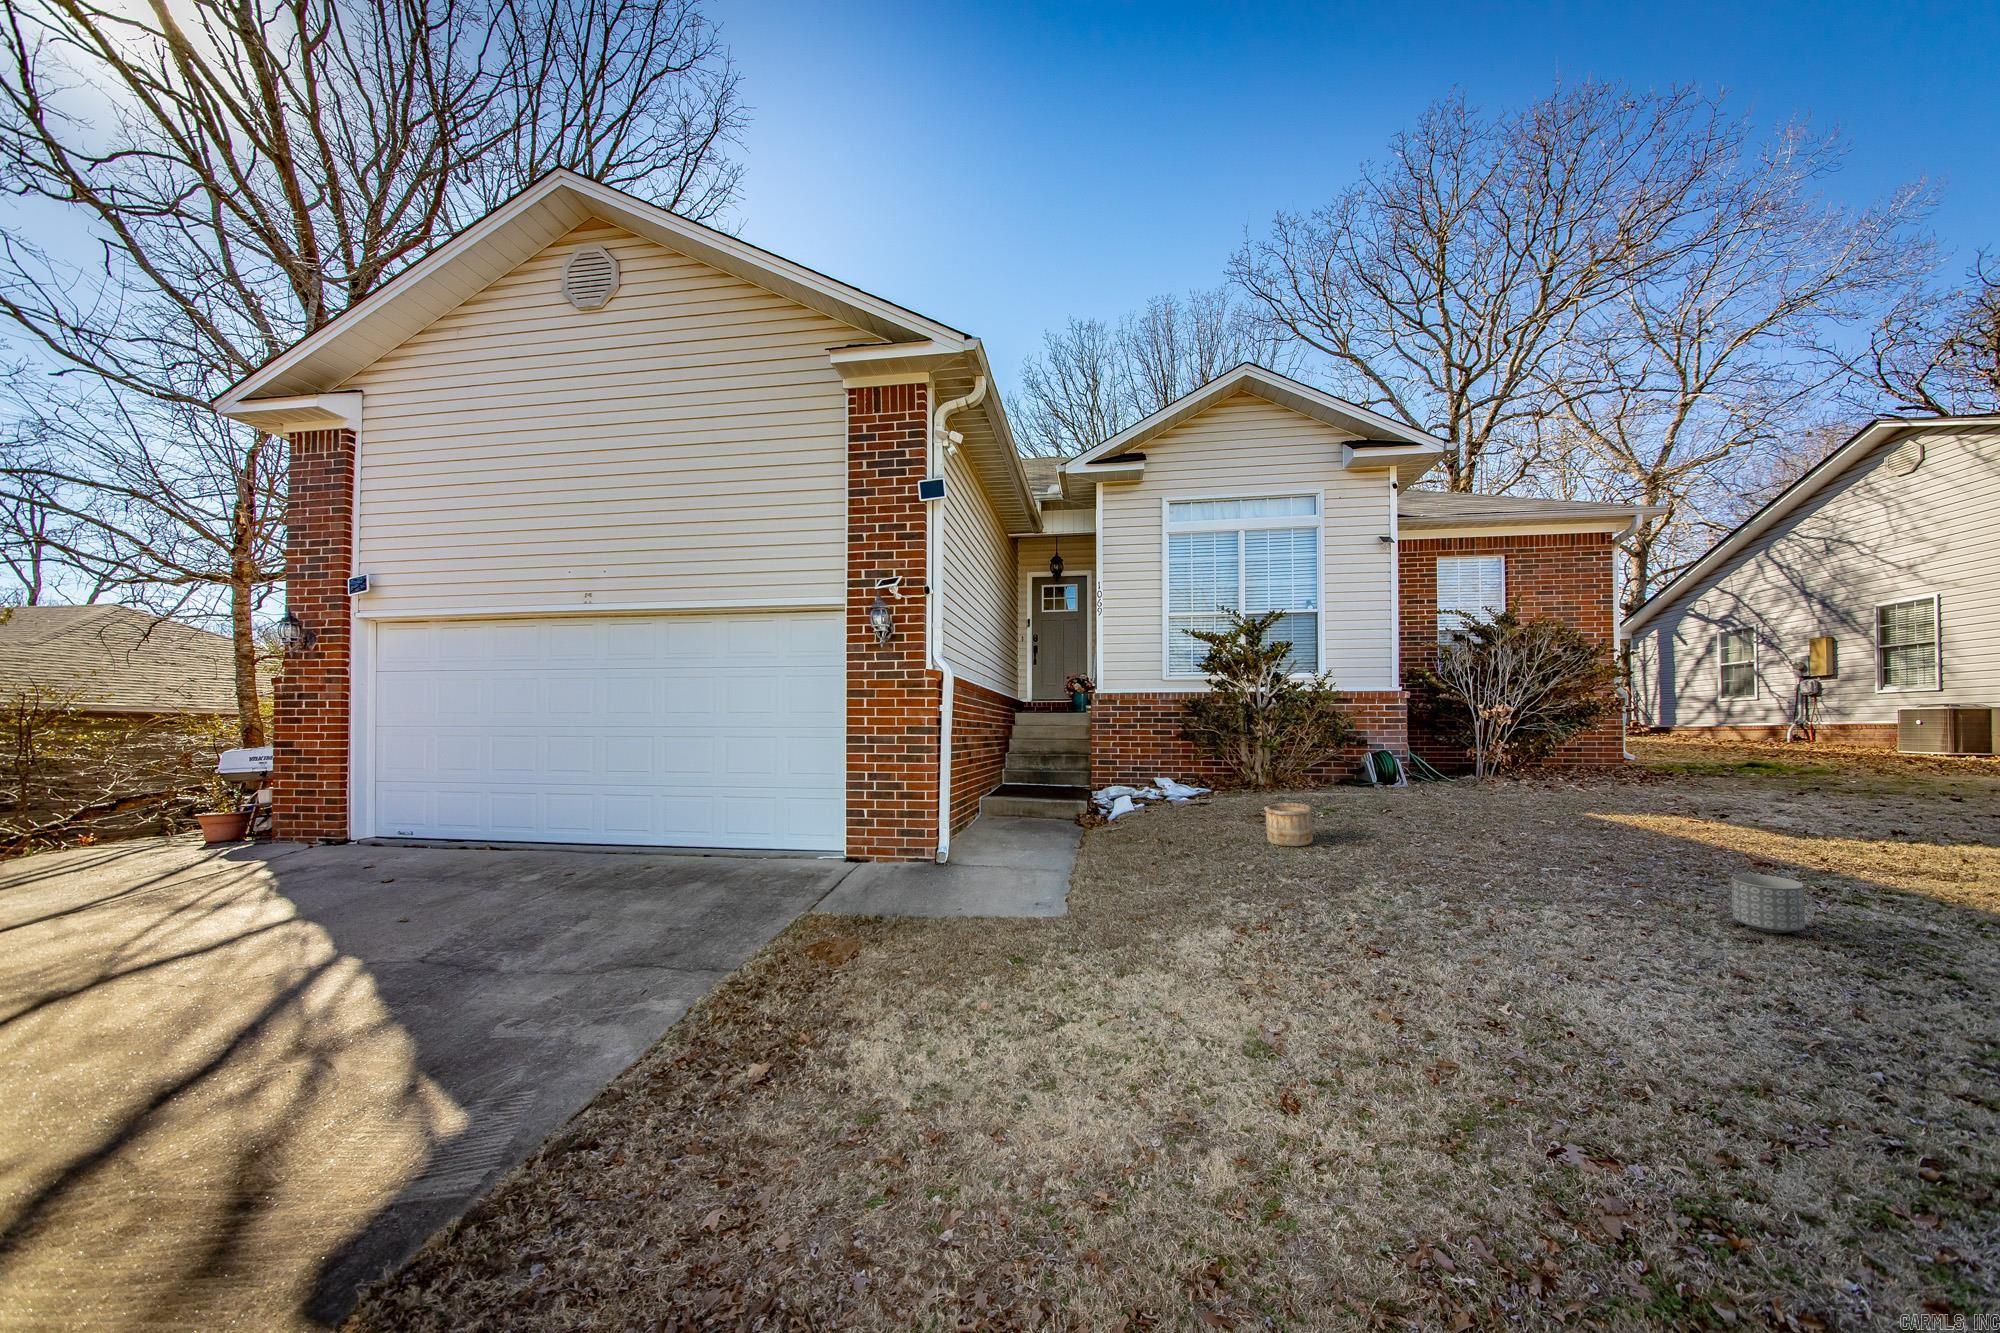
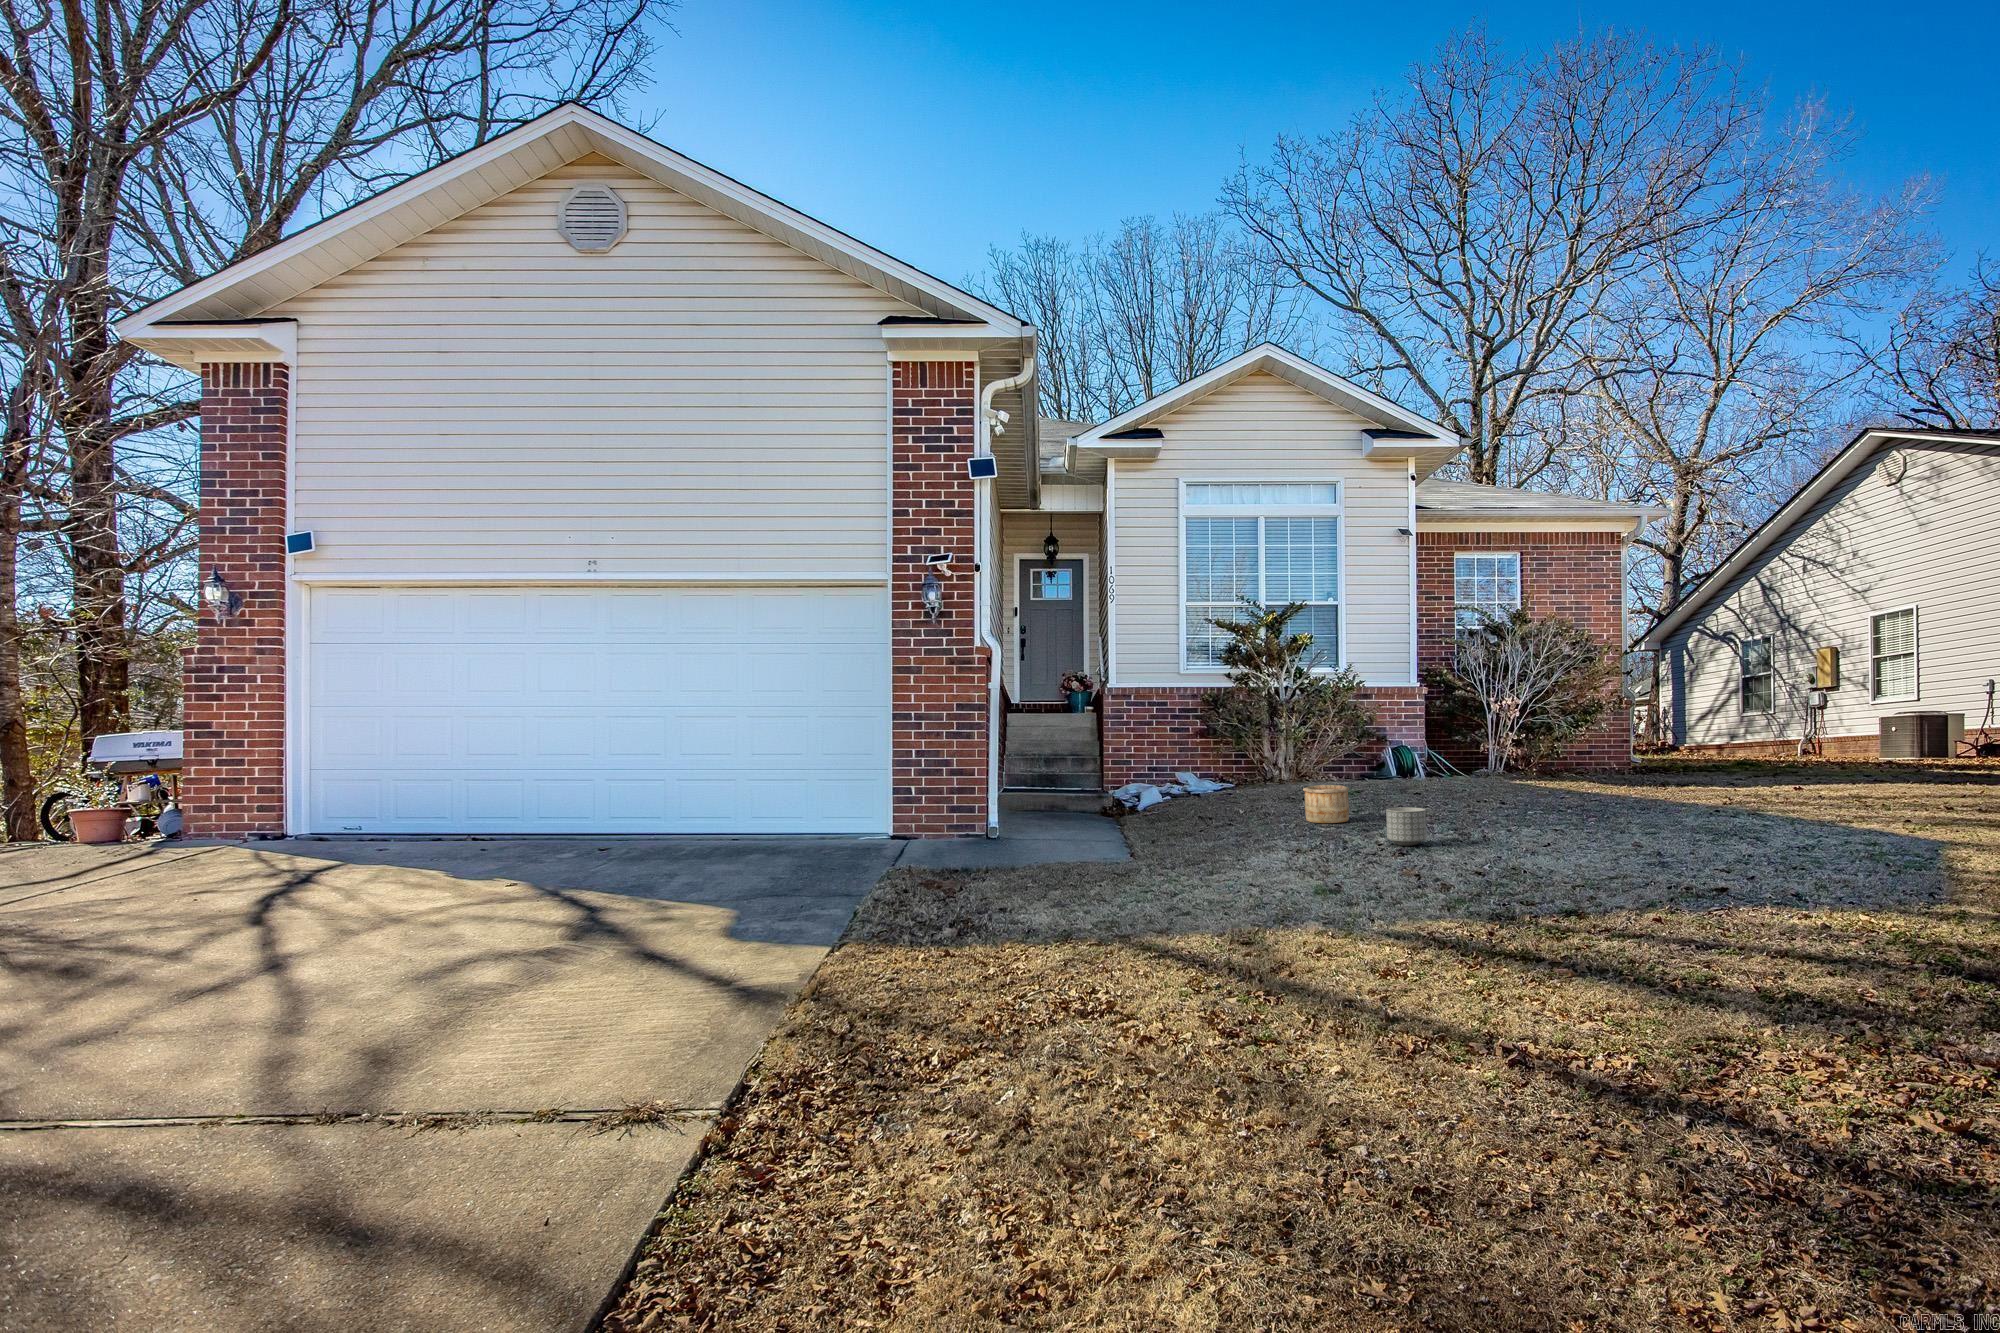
planter: present [1731,874,1805,933] -> present [1386,807,1427,846]

